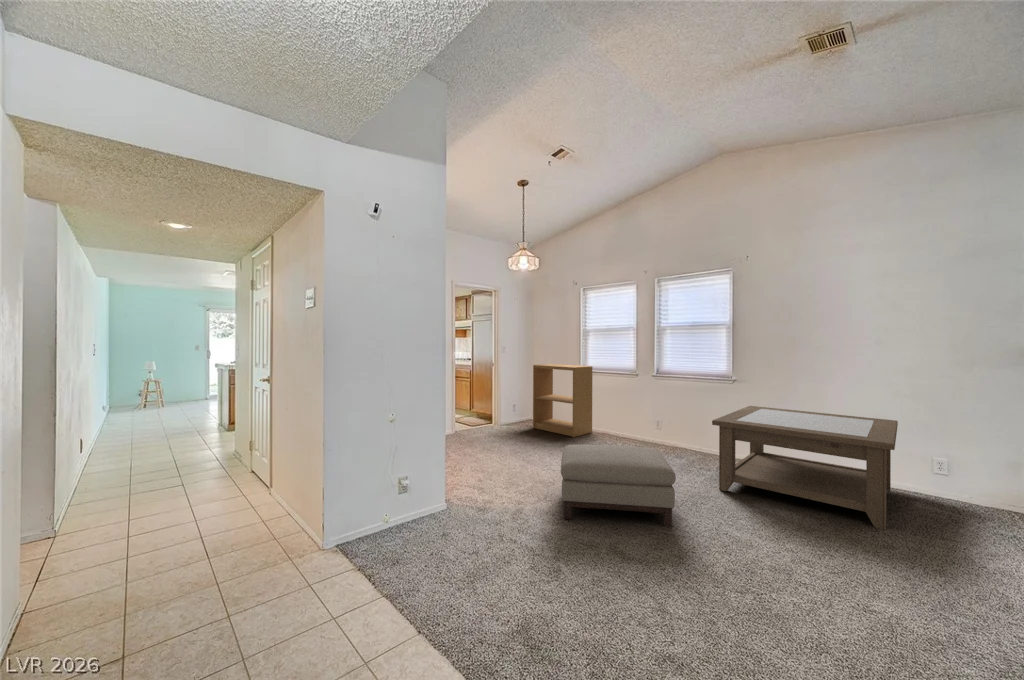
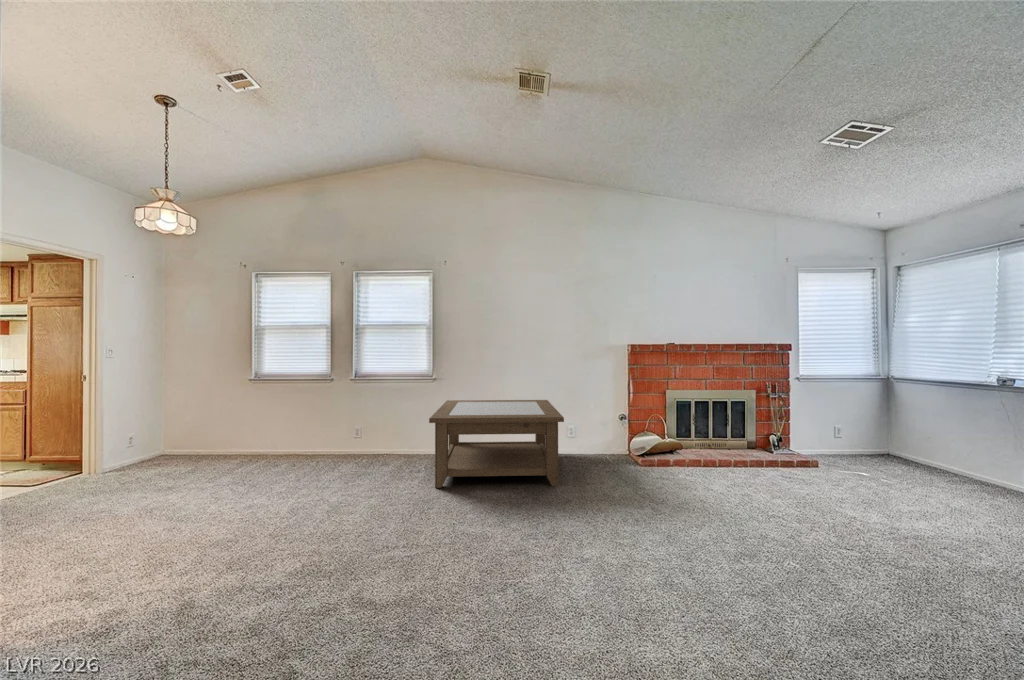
bookshelf: present [533,364,592,437] -> none [170,372,270,466]
ottoman: present [561,445,676,527] -> none [254,460,413,587]

